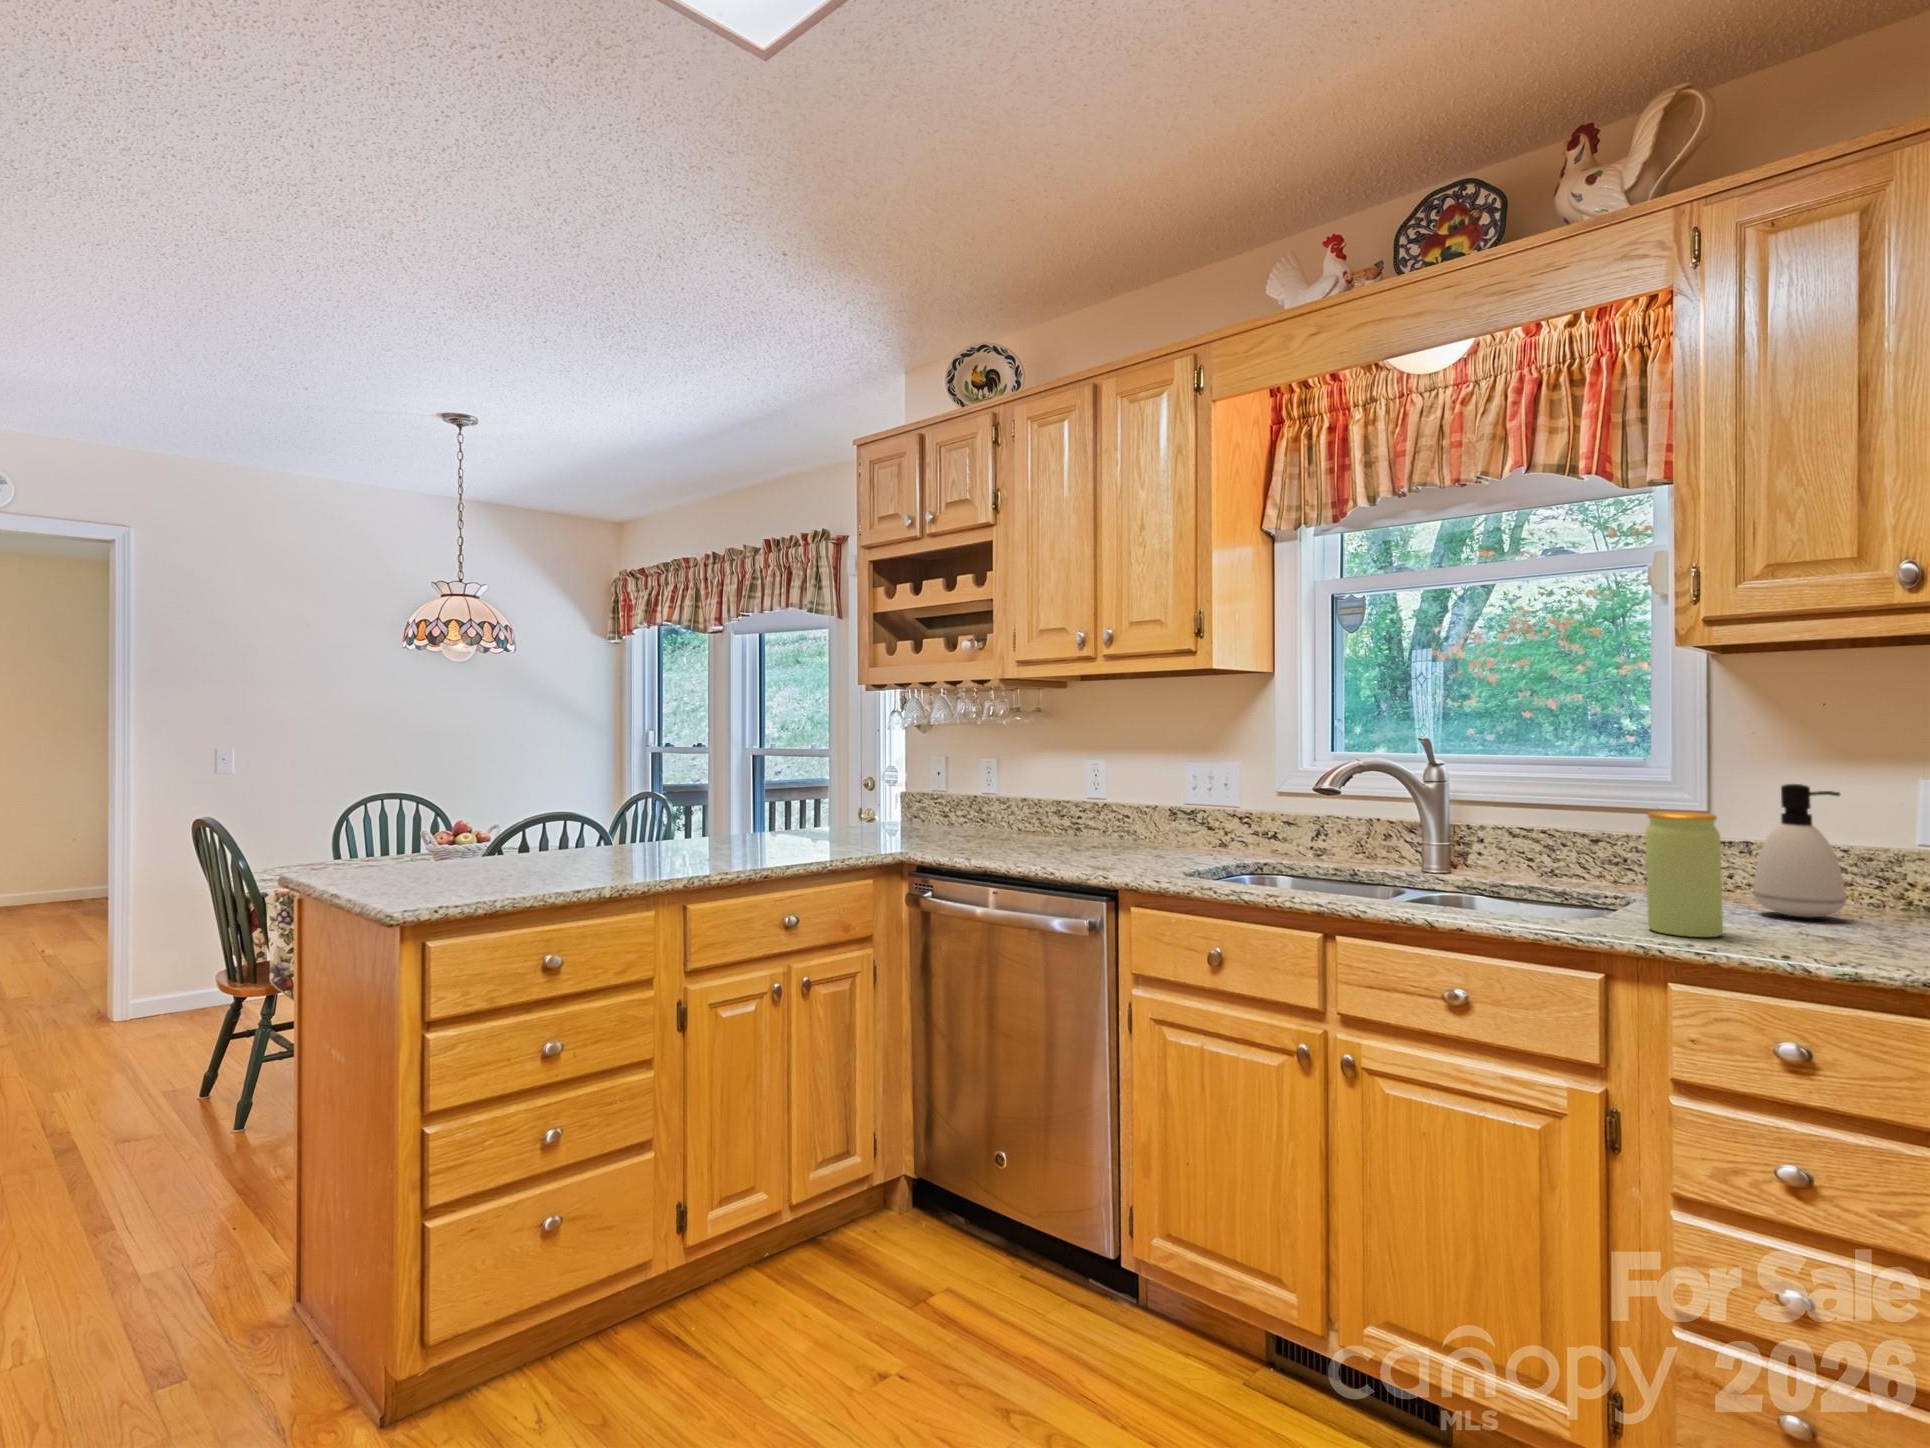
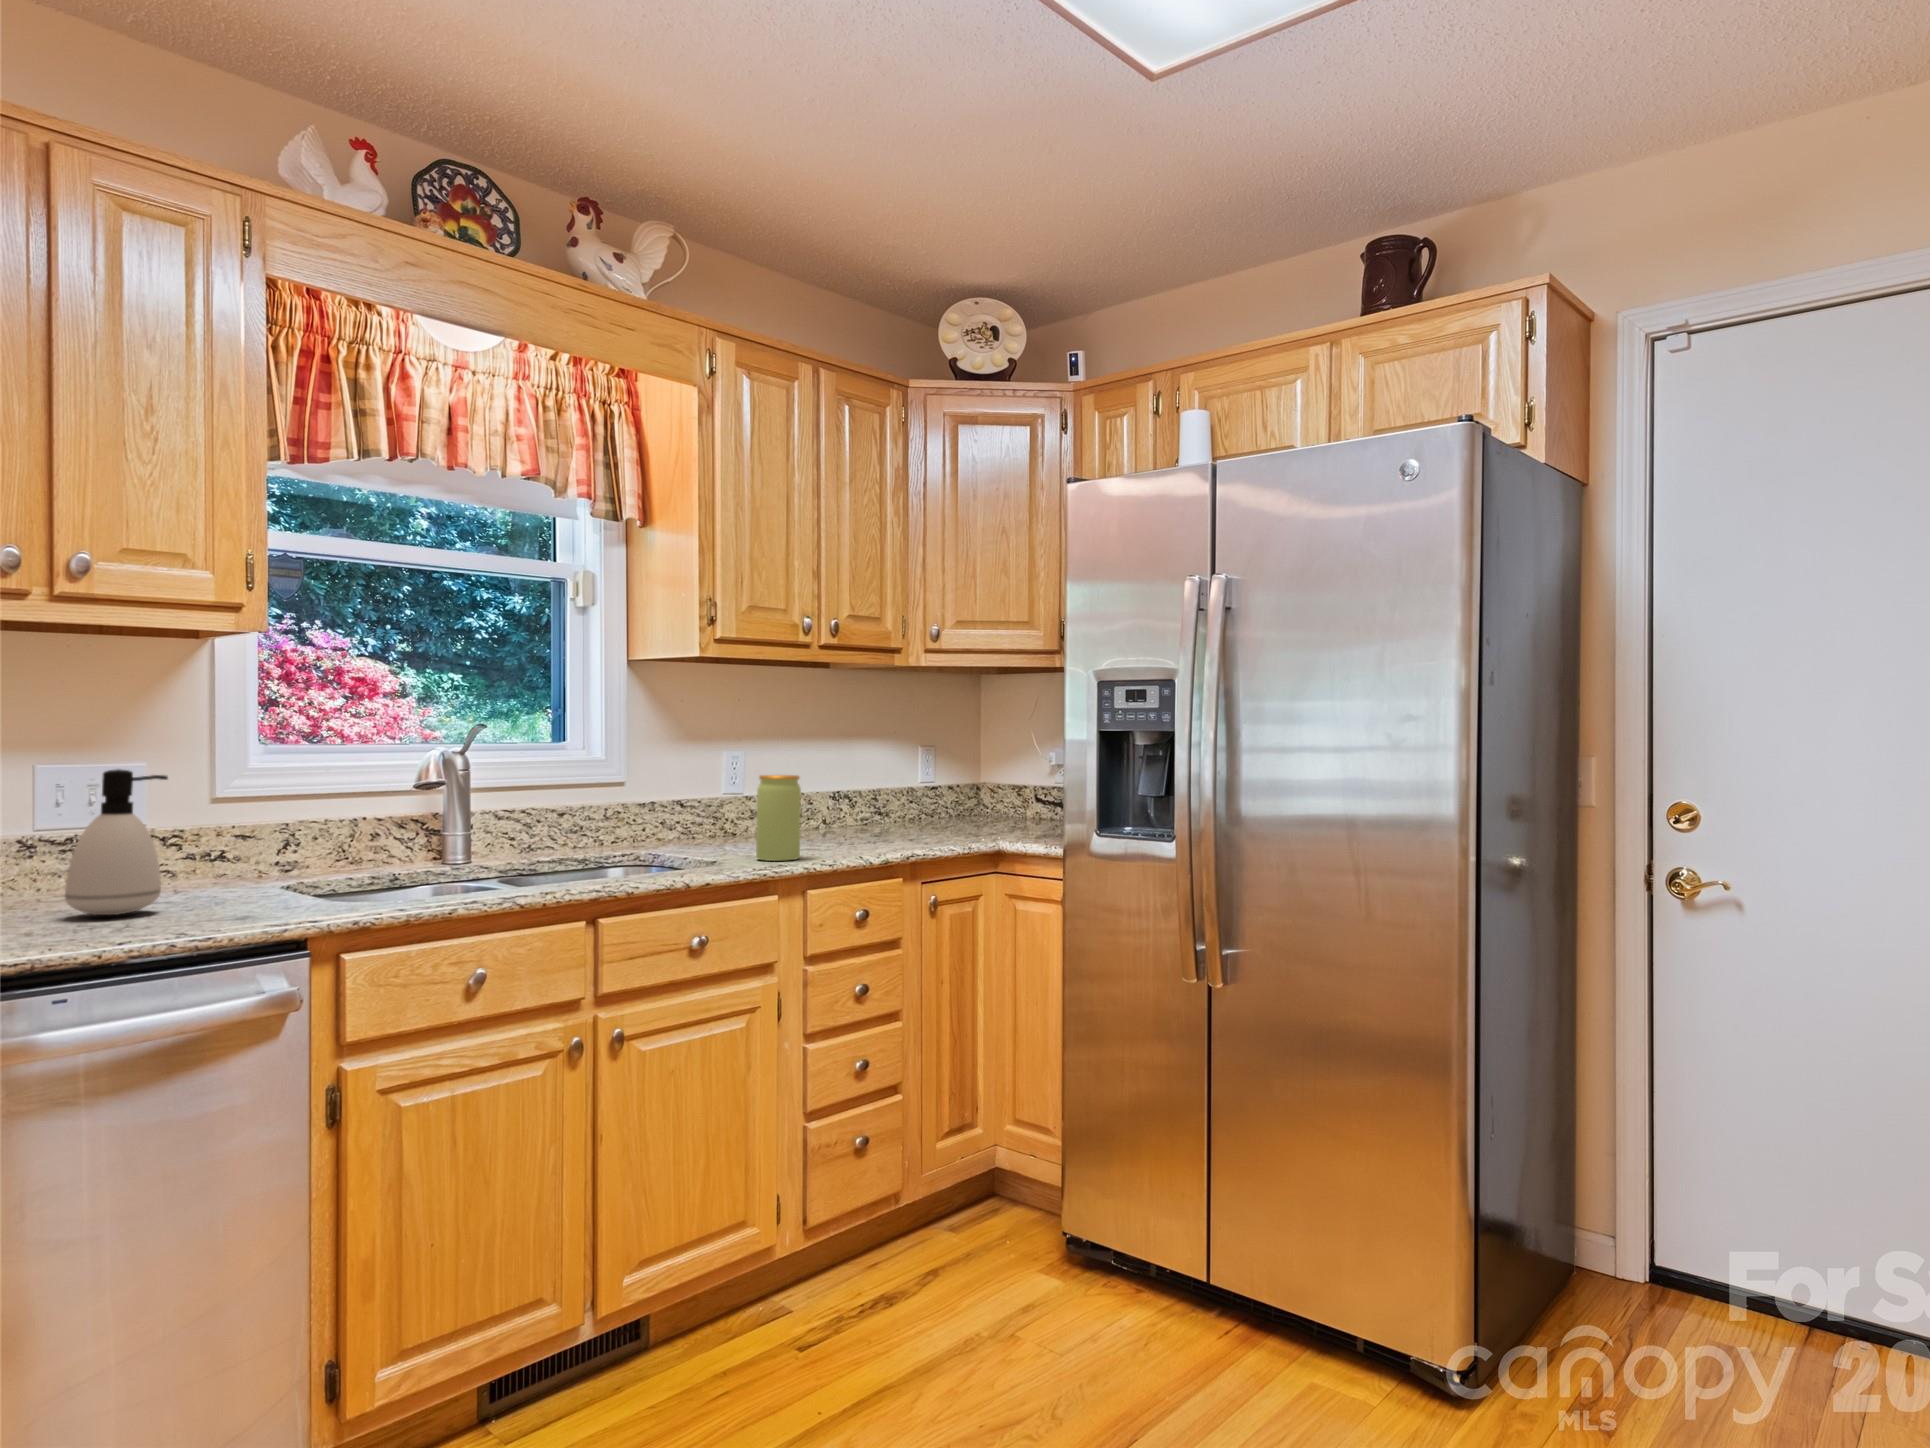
soap dispenser: present [1754,784,1846,917] -> present [65,769,168,915]

